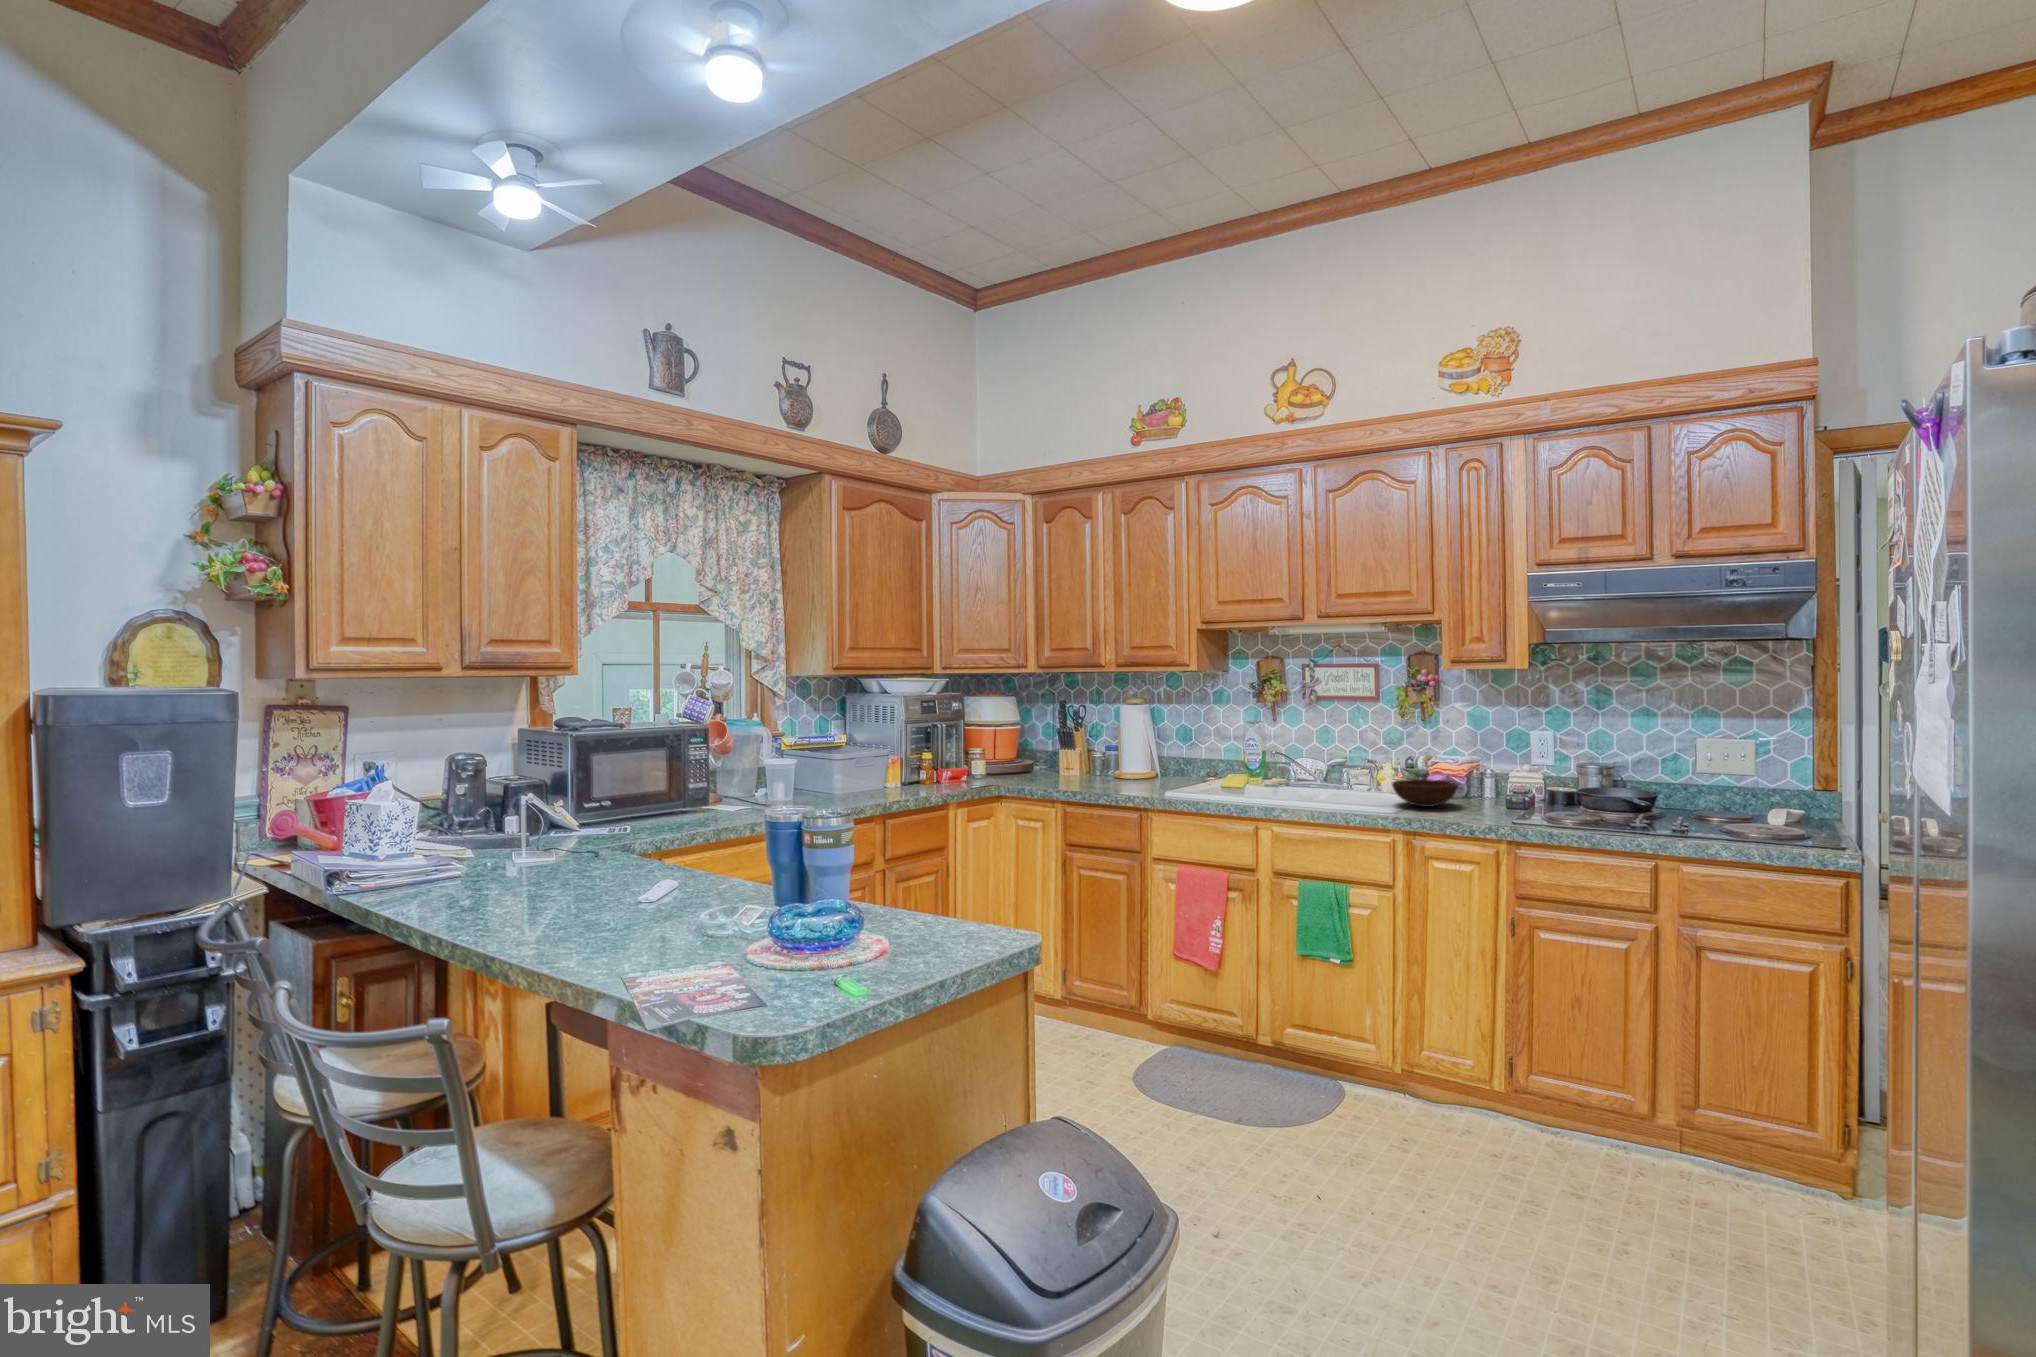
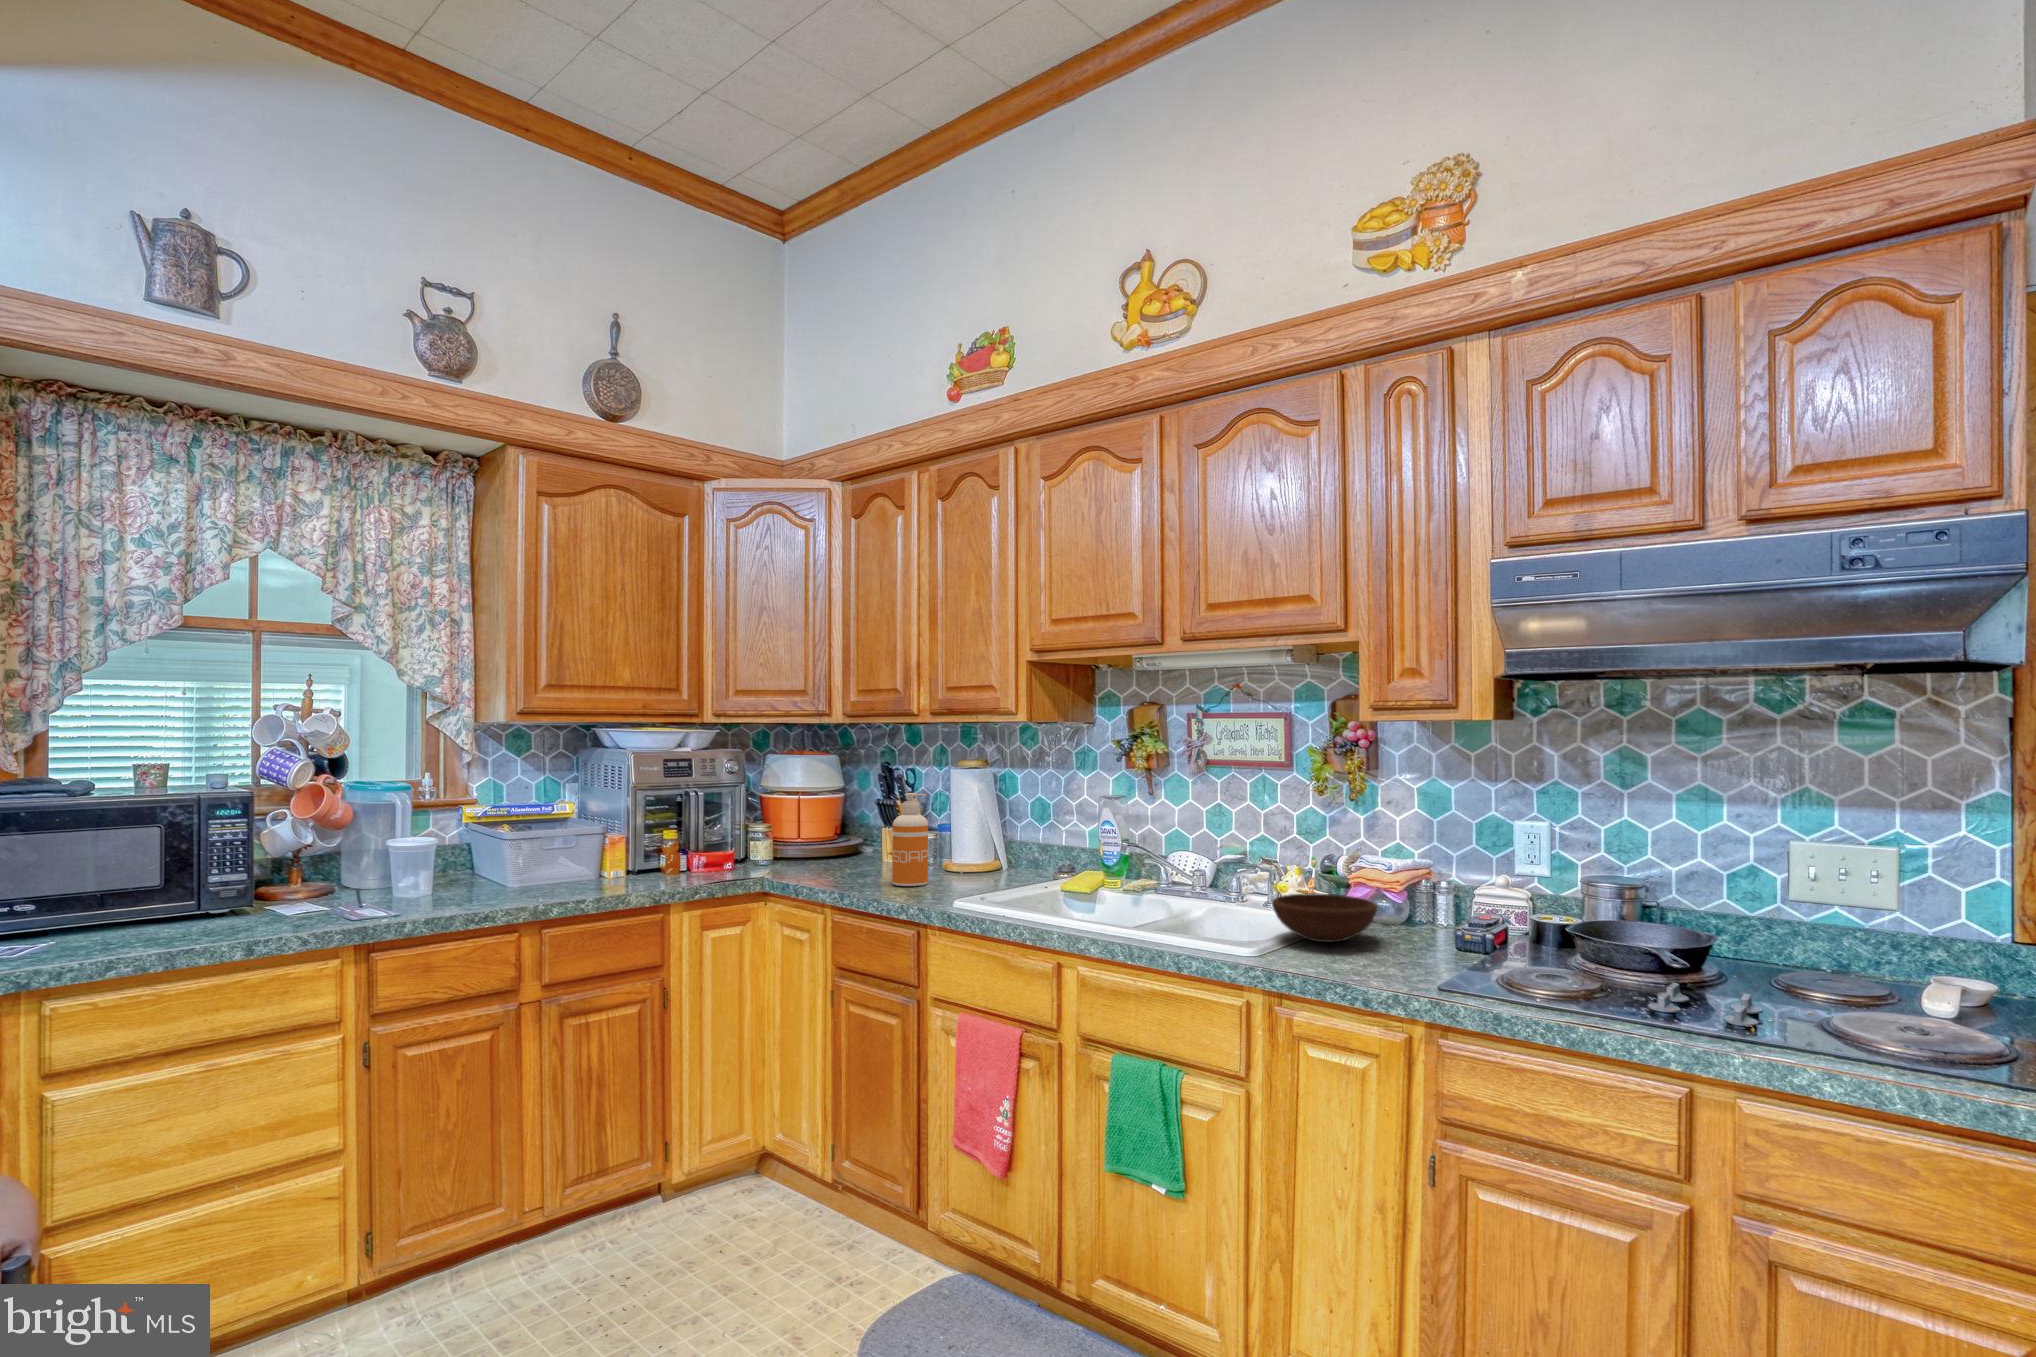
soap dispenser: none [1098,724,1124,788] -> present [892,793,928,886]

